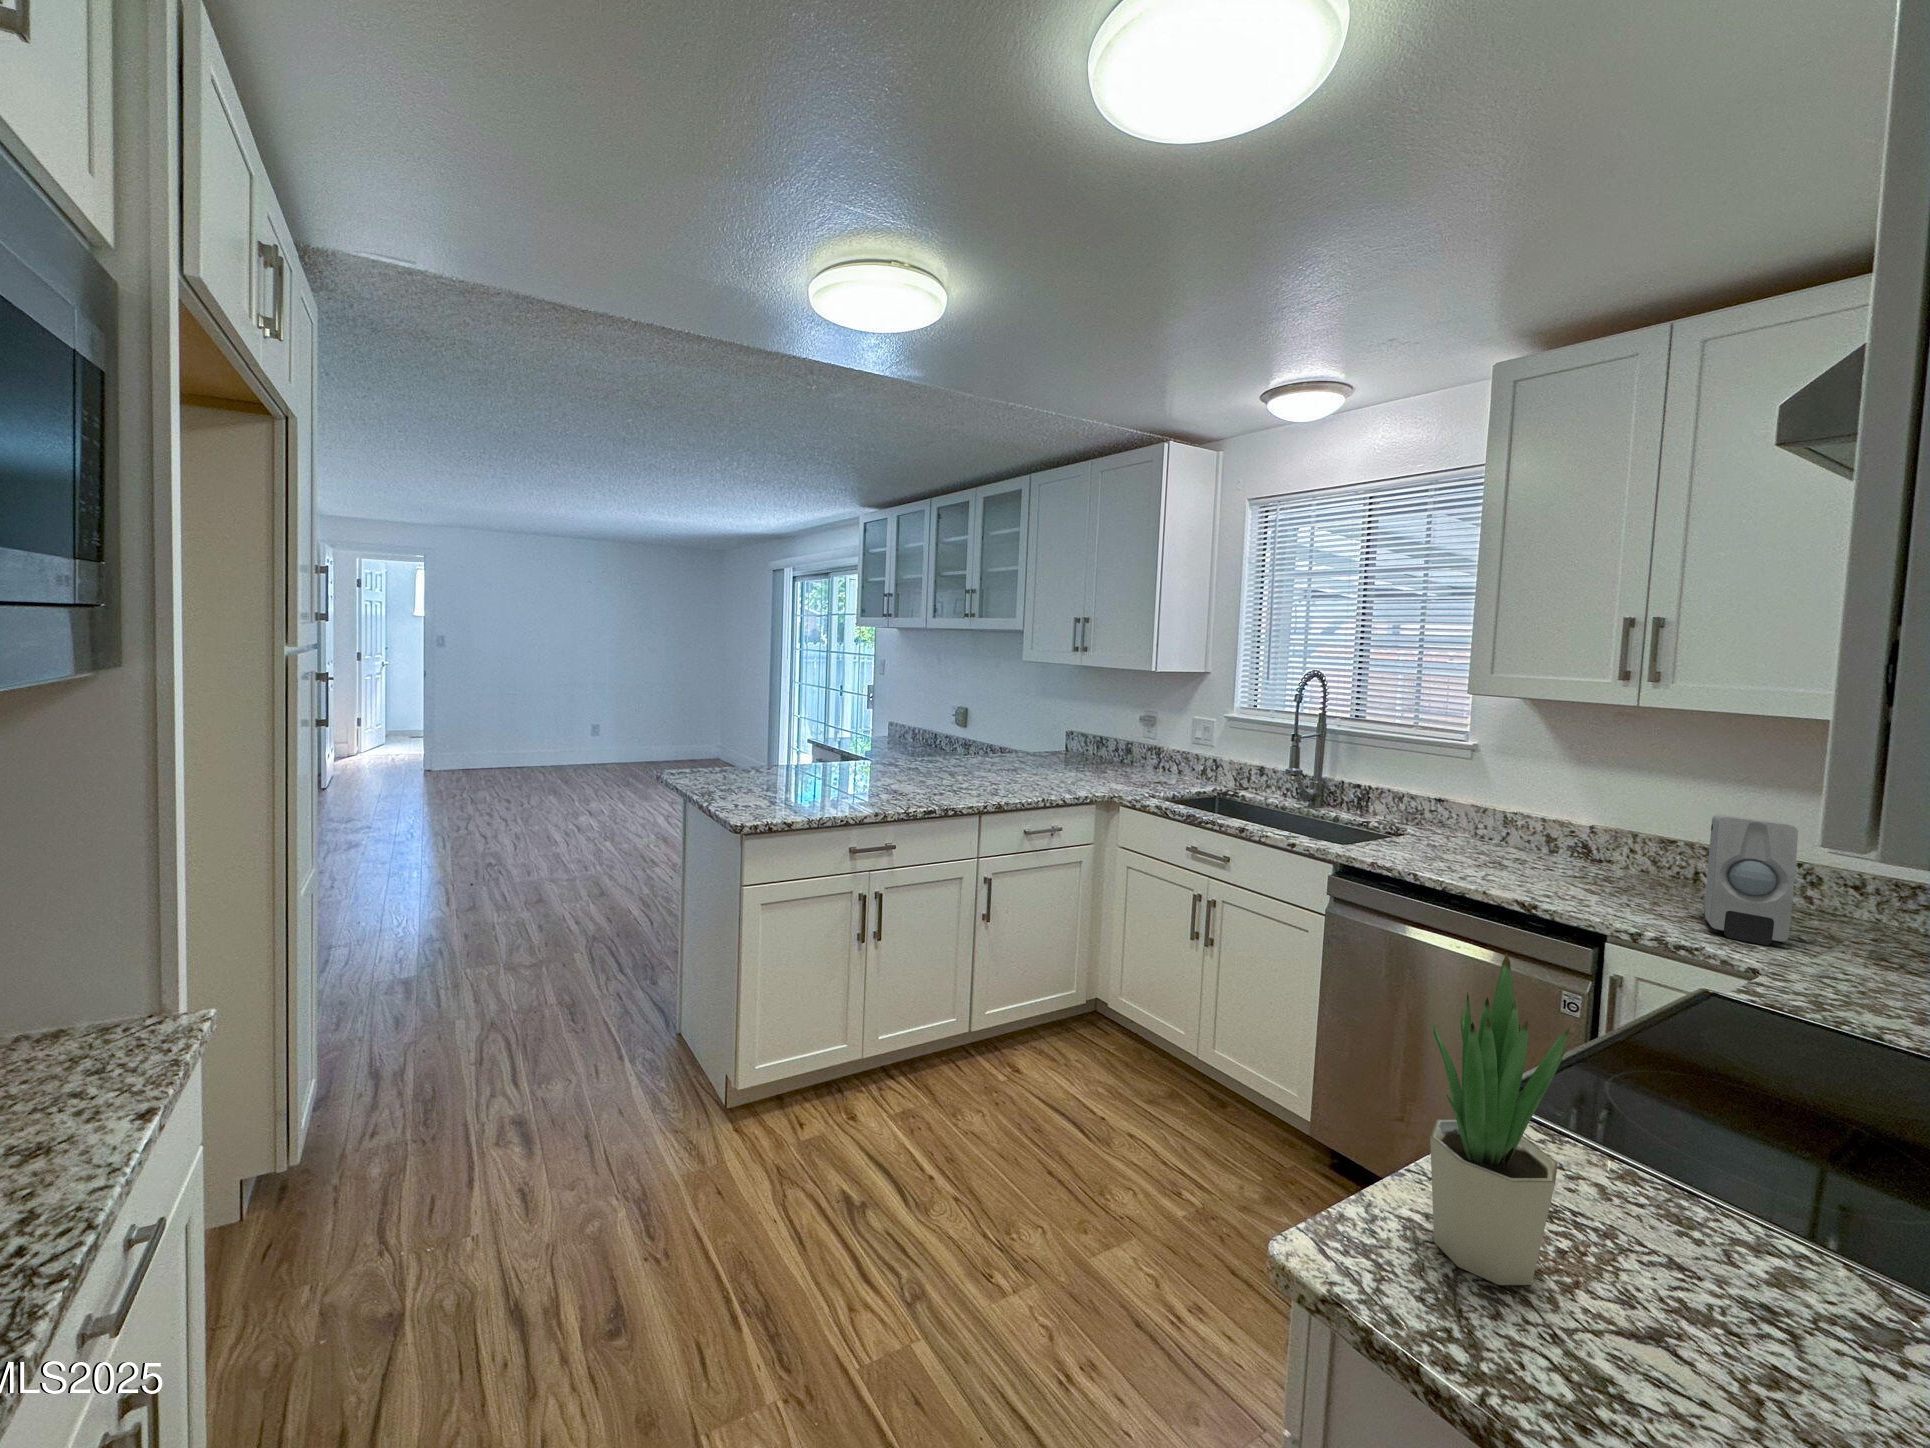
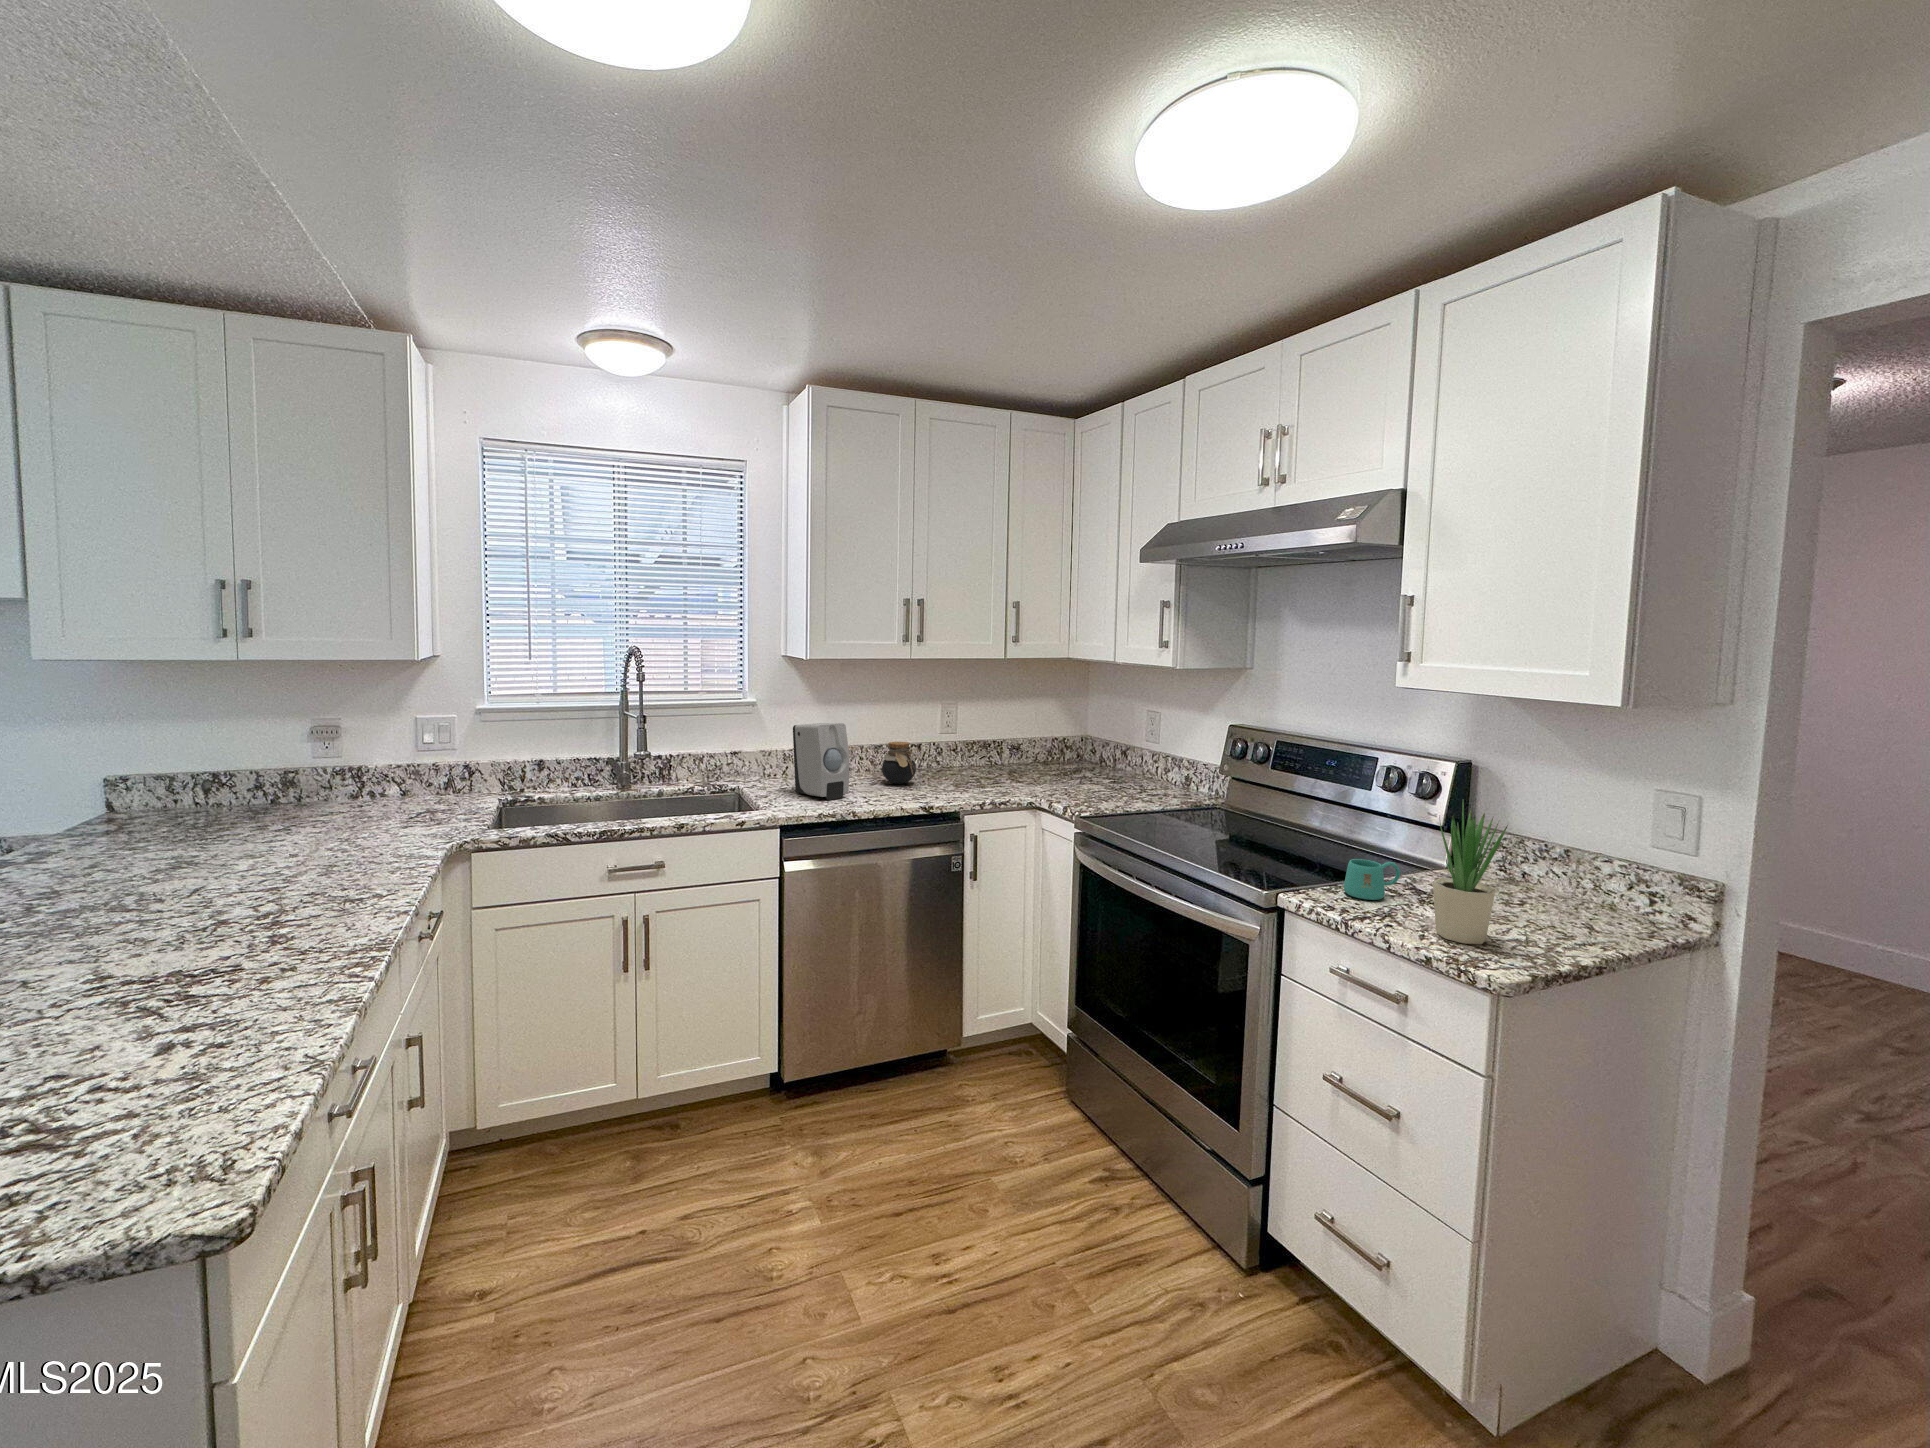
soap dispenser: present [1704,815,1798,945] -> present [793,723,849,800]
jar: none [1595,827,1663,893] -> present [882,742,916,784]
mug: none [1593,1115,1741,1223] -> present [1344,859,1400,900]

